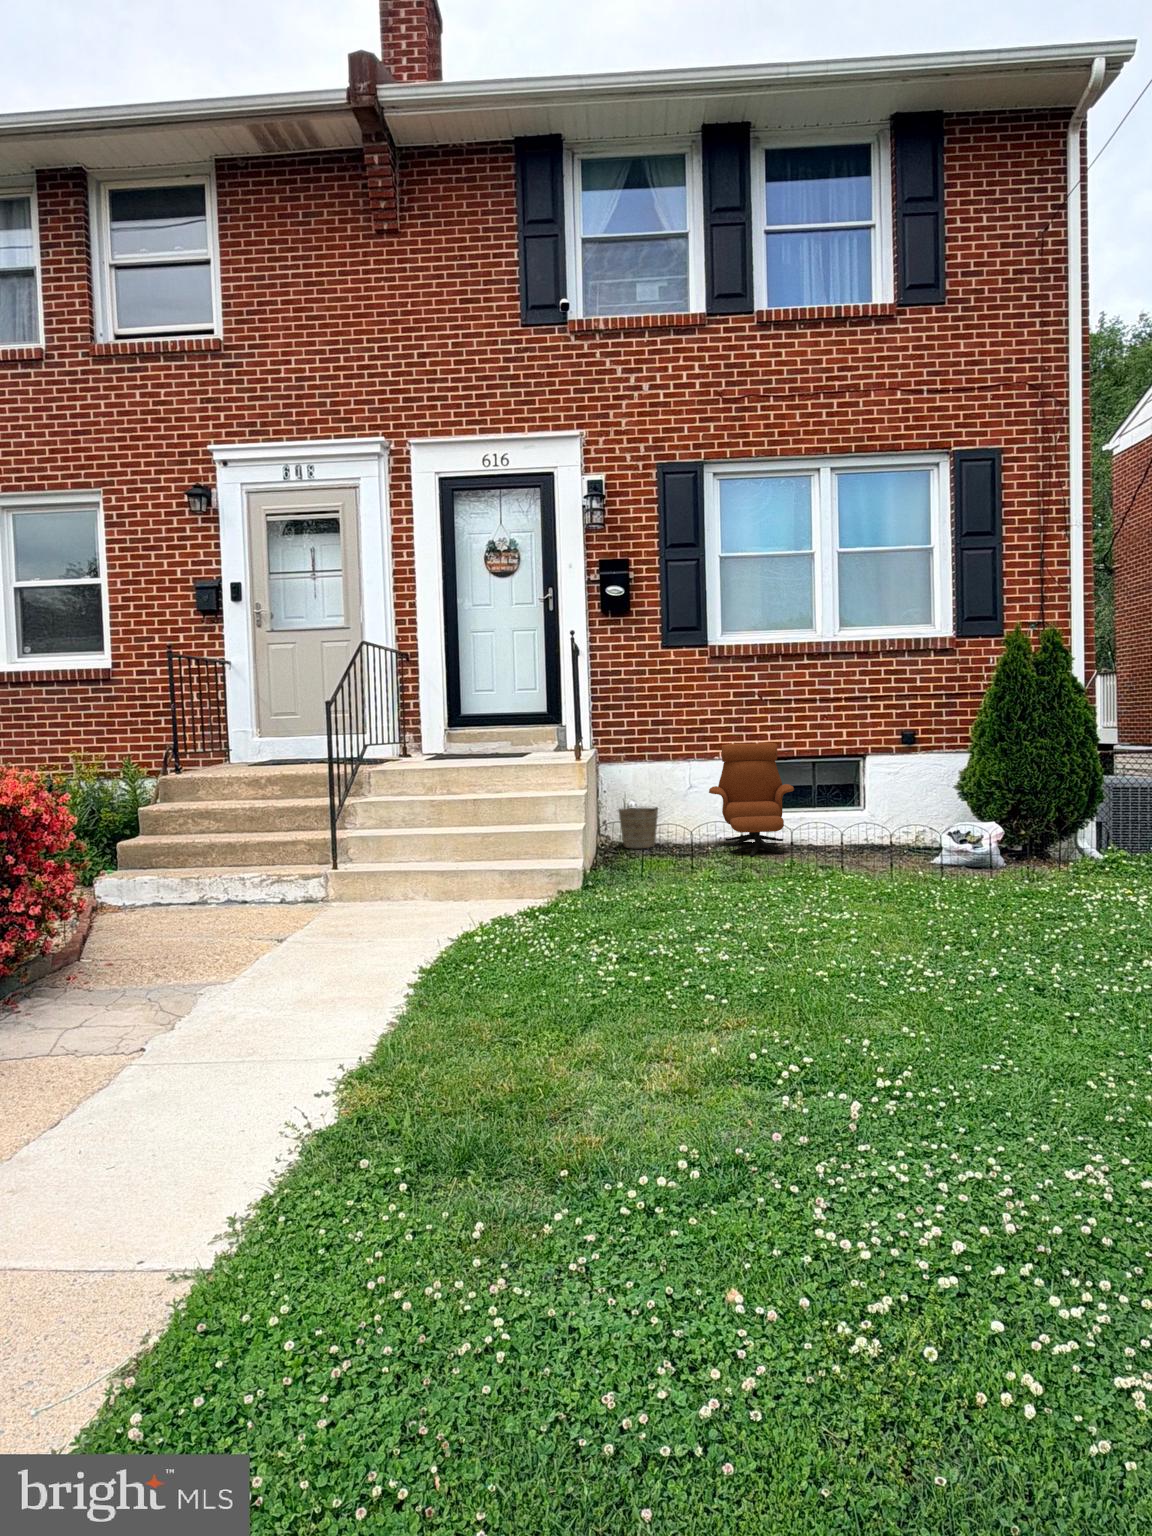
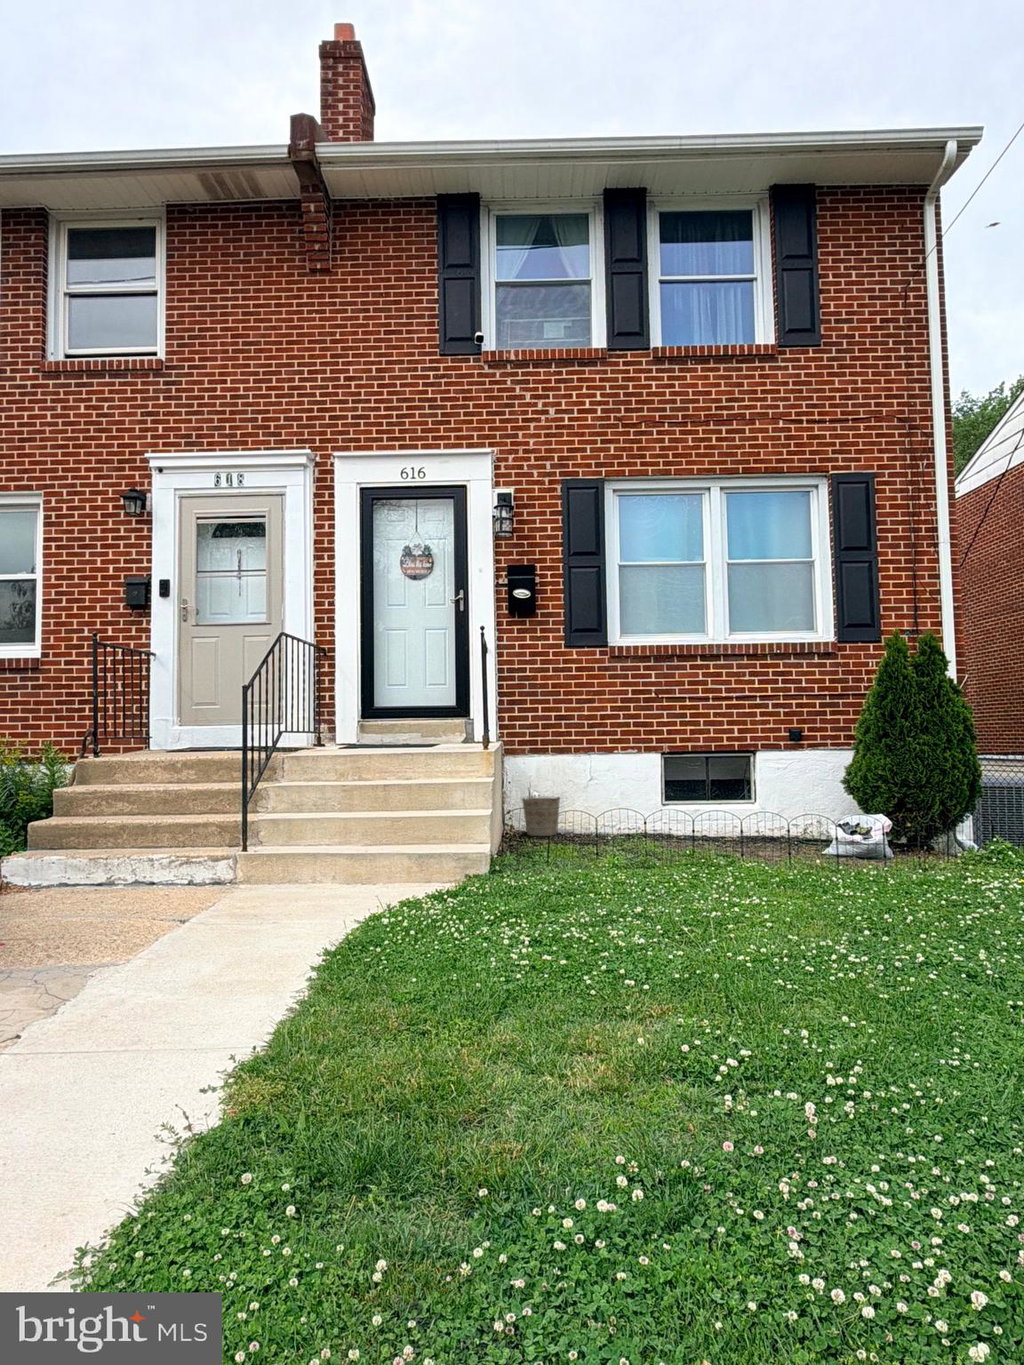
lounge chair: present [709,743,794,856] -> none [608,738,689,844]

